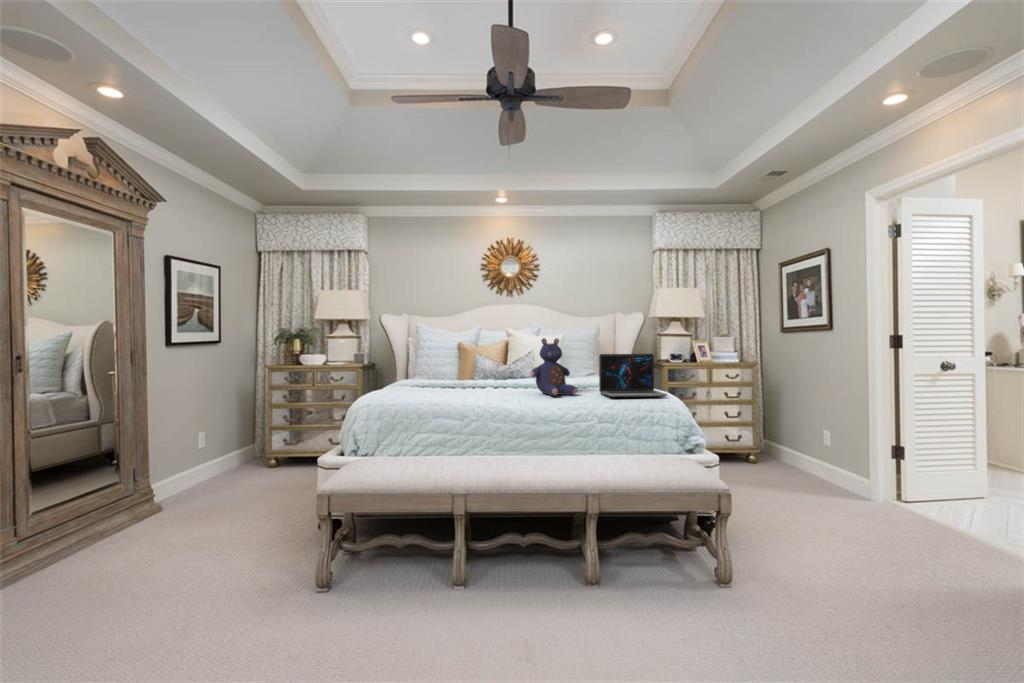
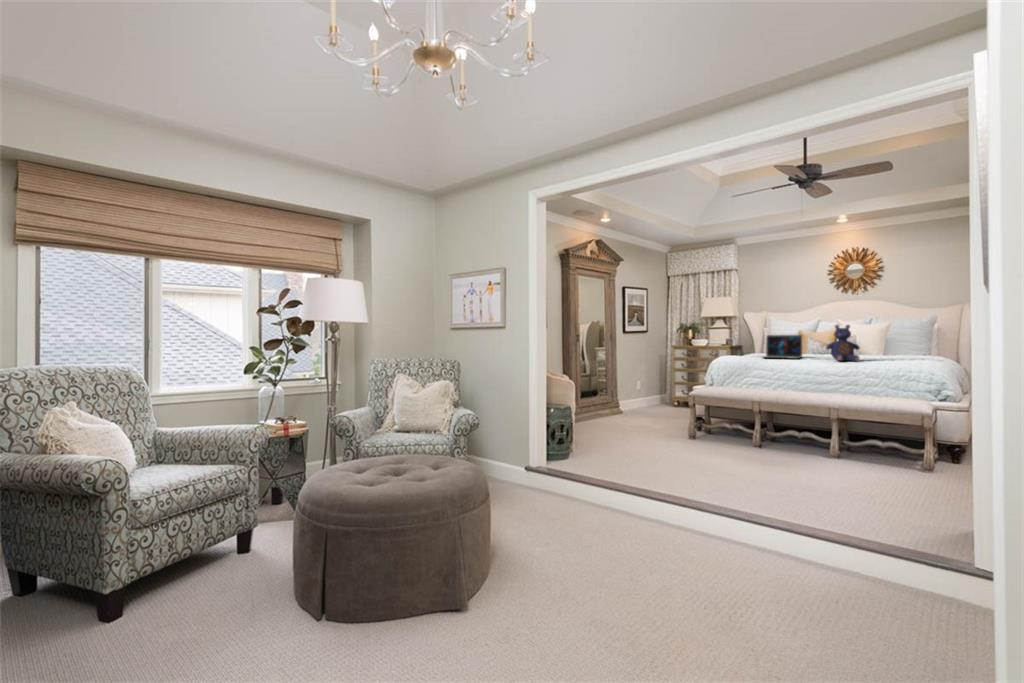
laptop: present [599,354,668,397] -> present [764,335,802,359]

